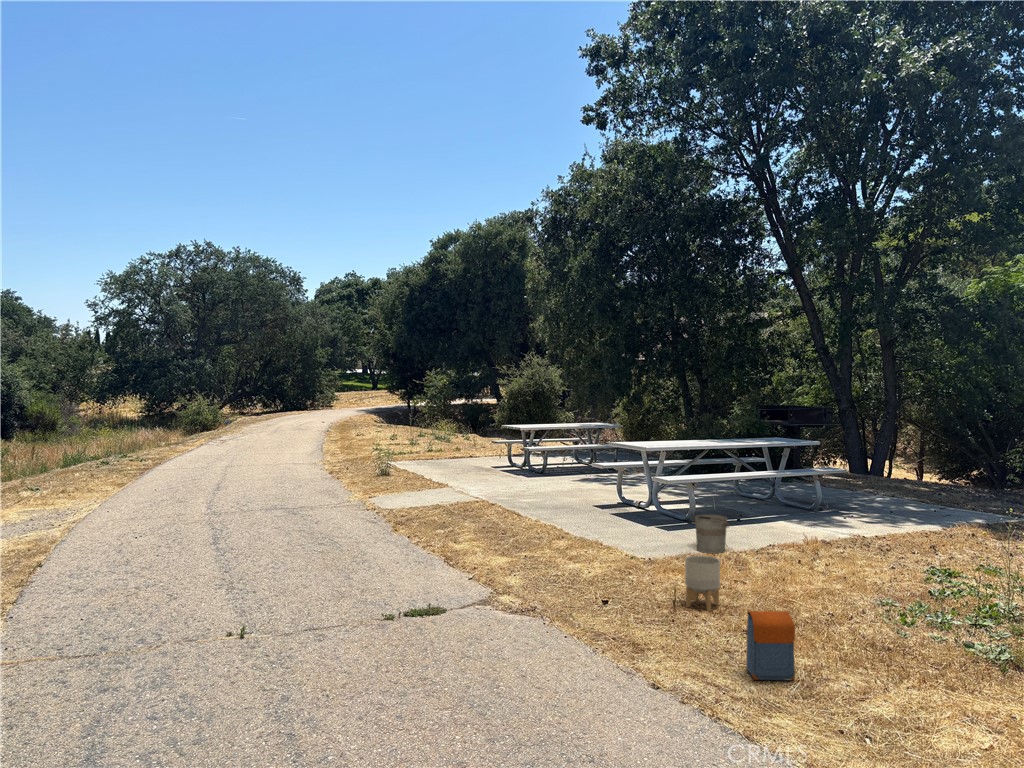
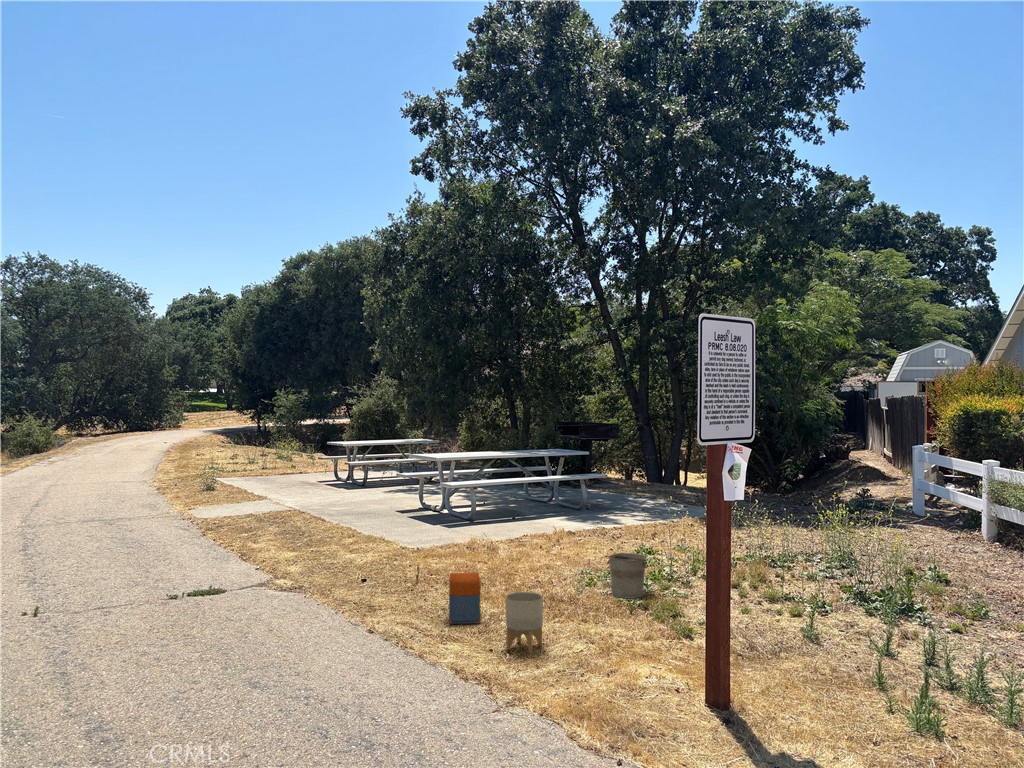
bucket: present [692,515,729,554] -> present [606,553,648,599]
planter: present [685,556,720,611] -> present [506,592,543,654]

